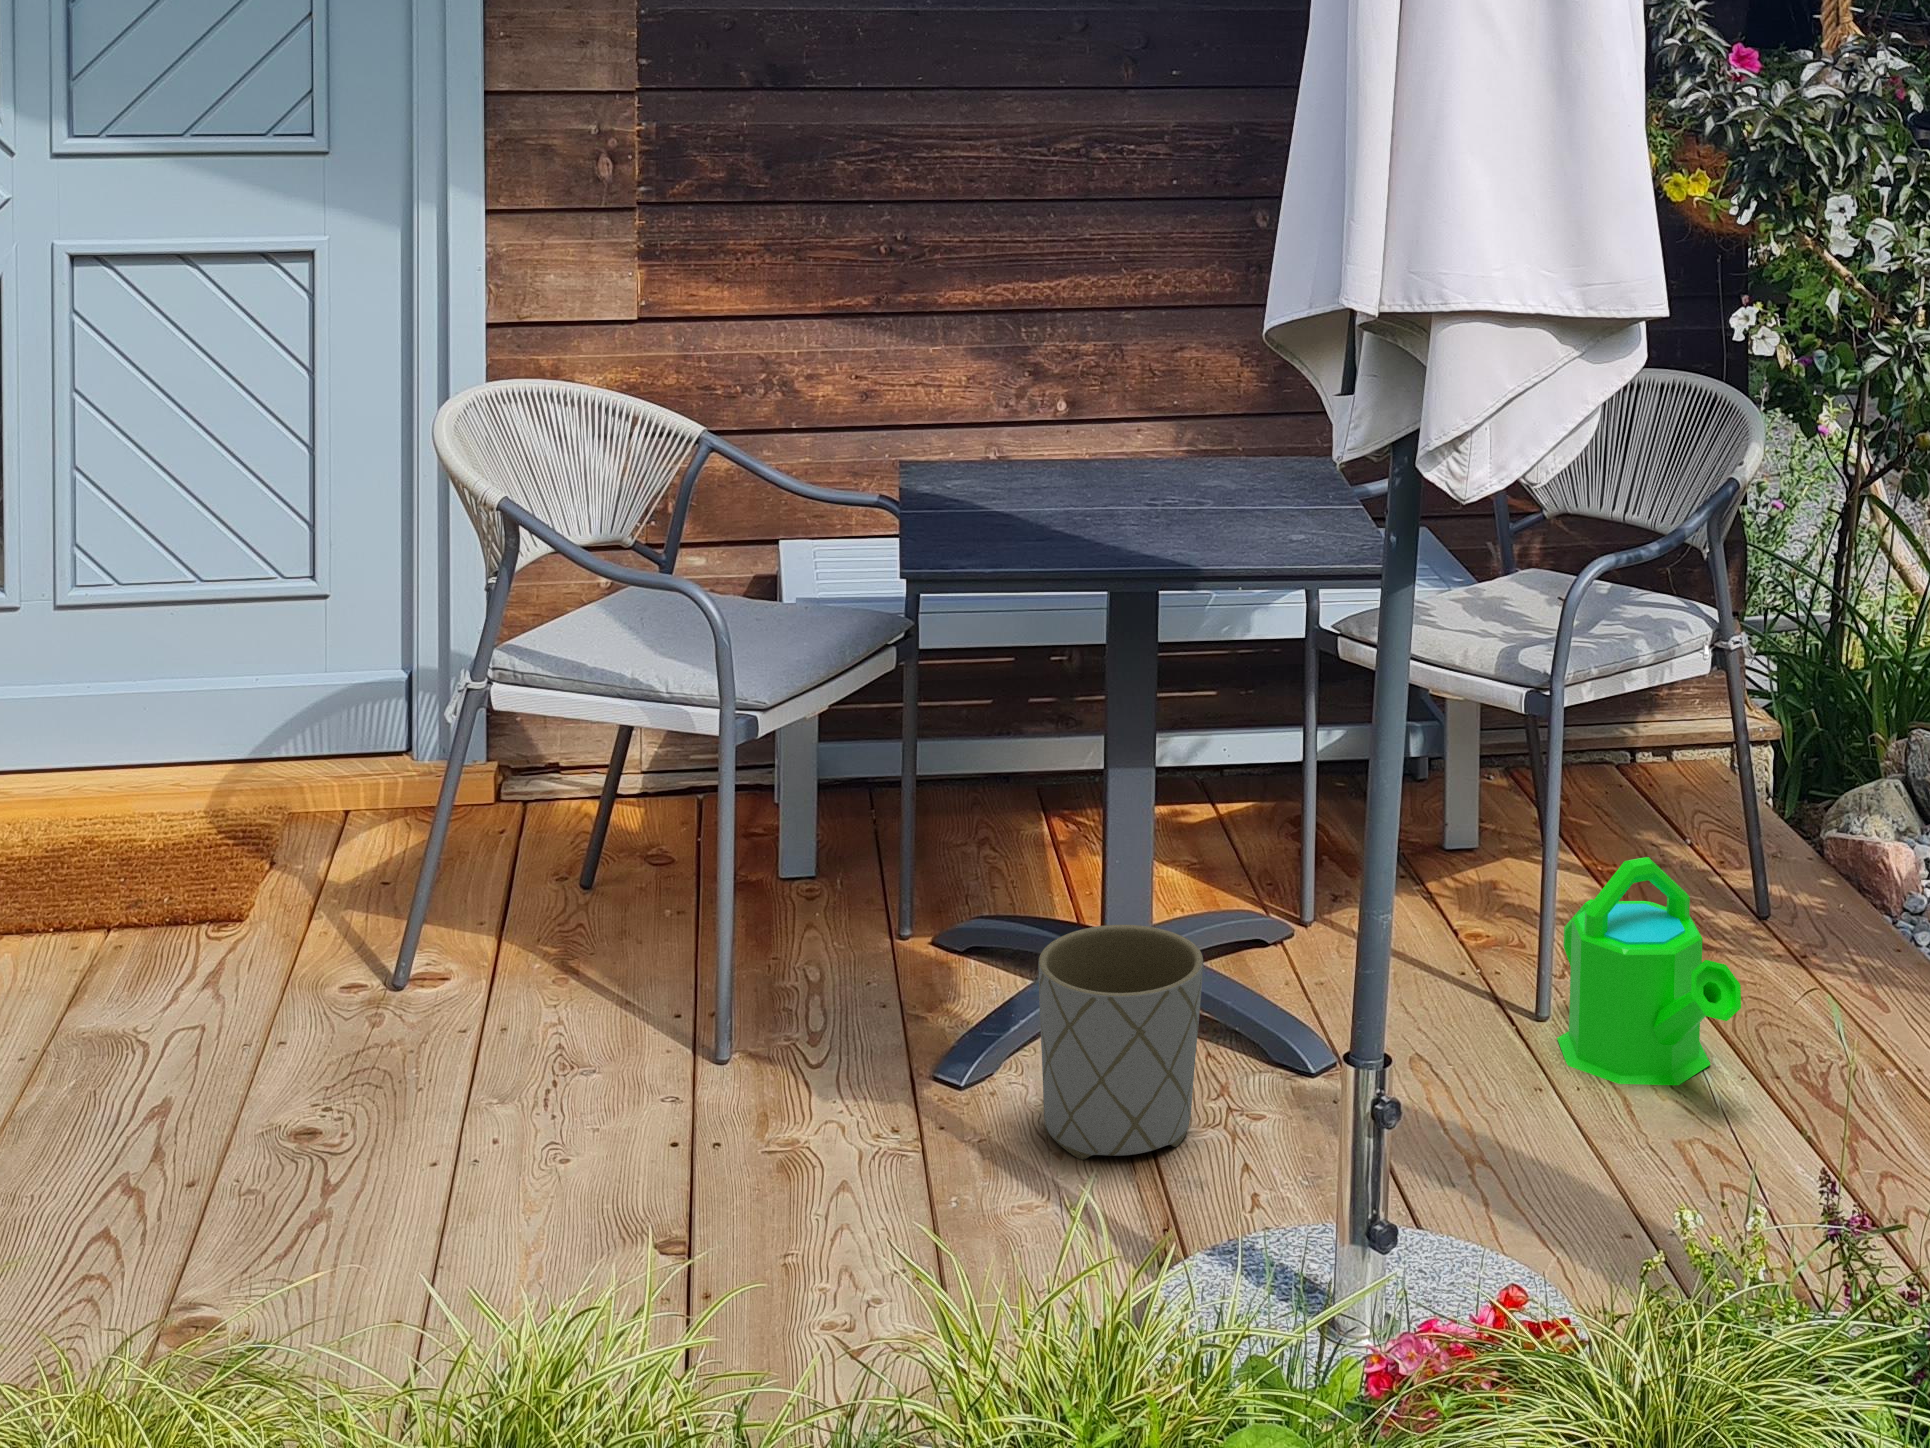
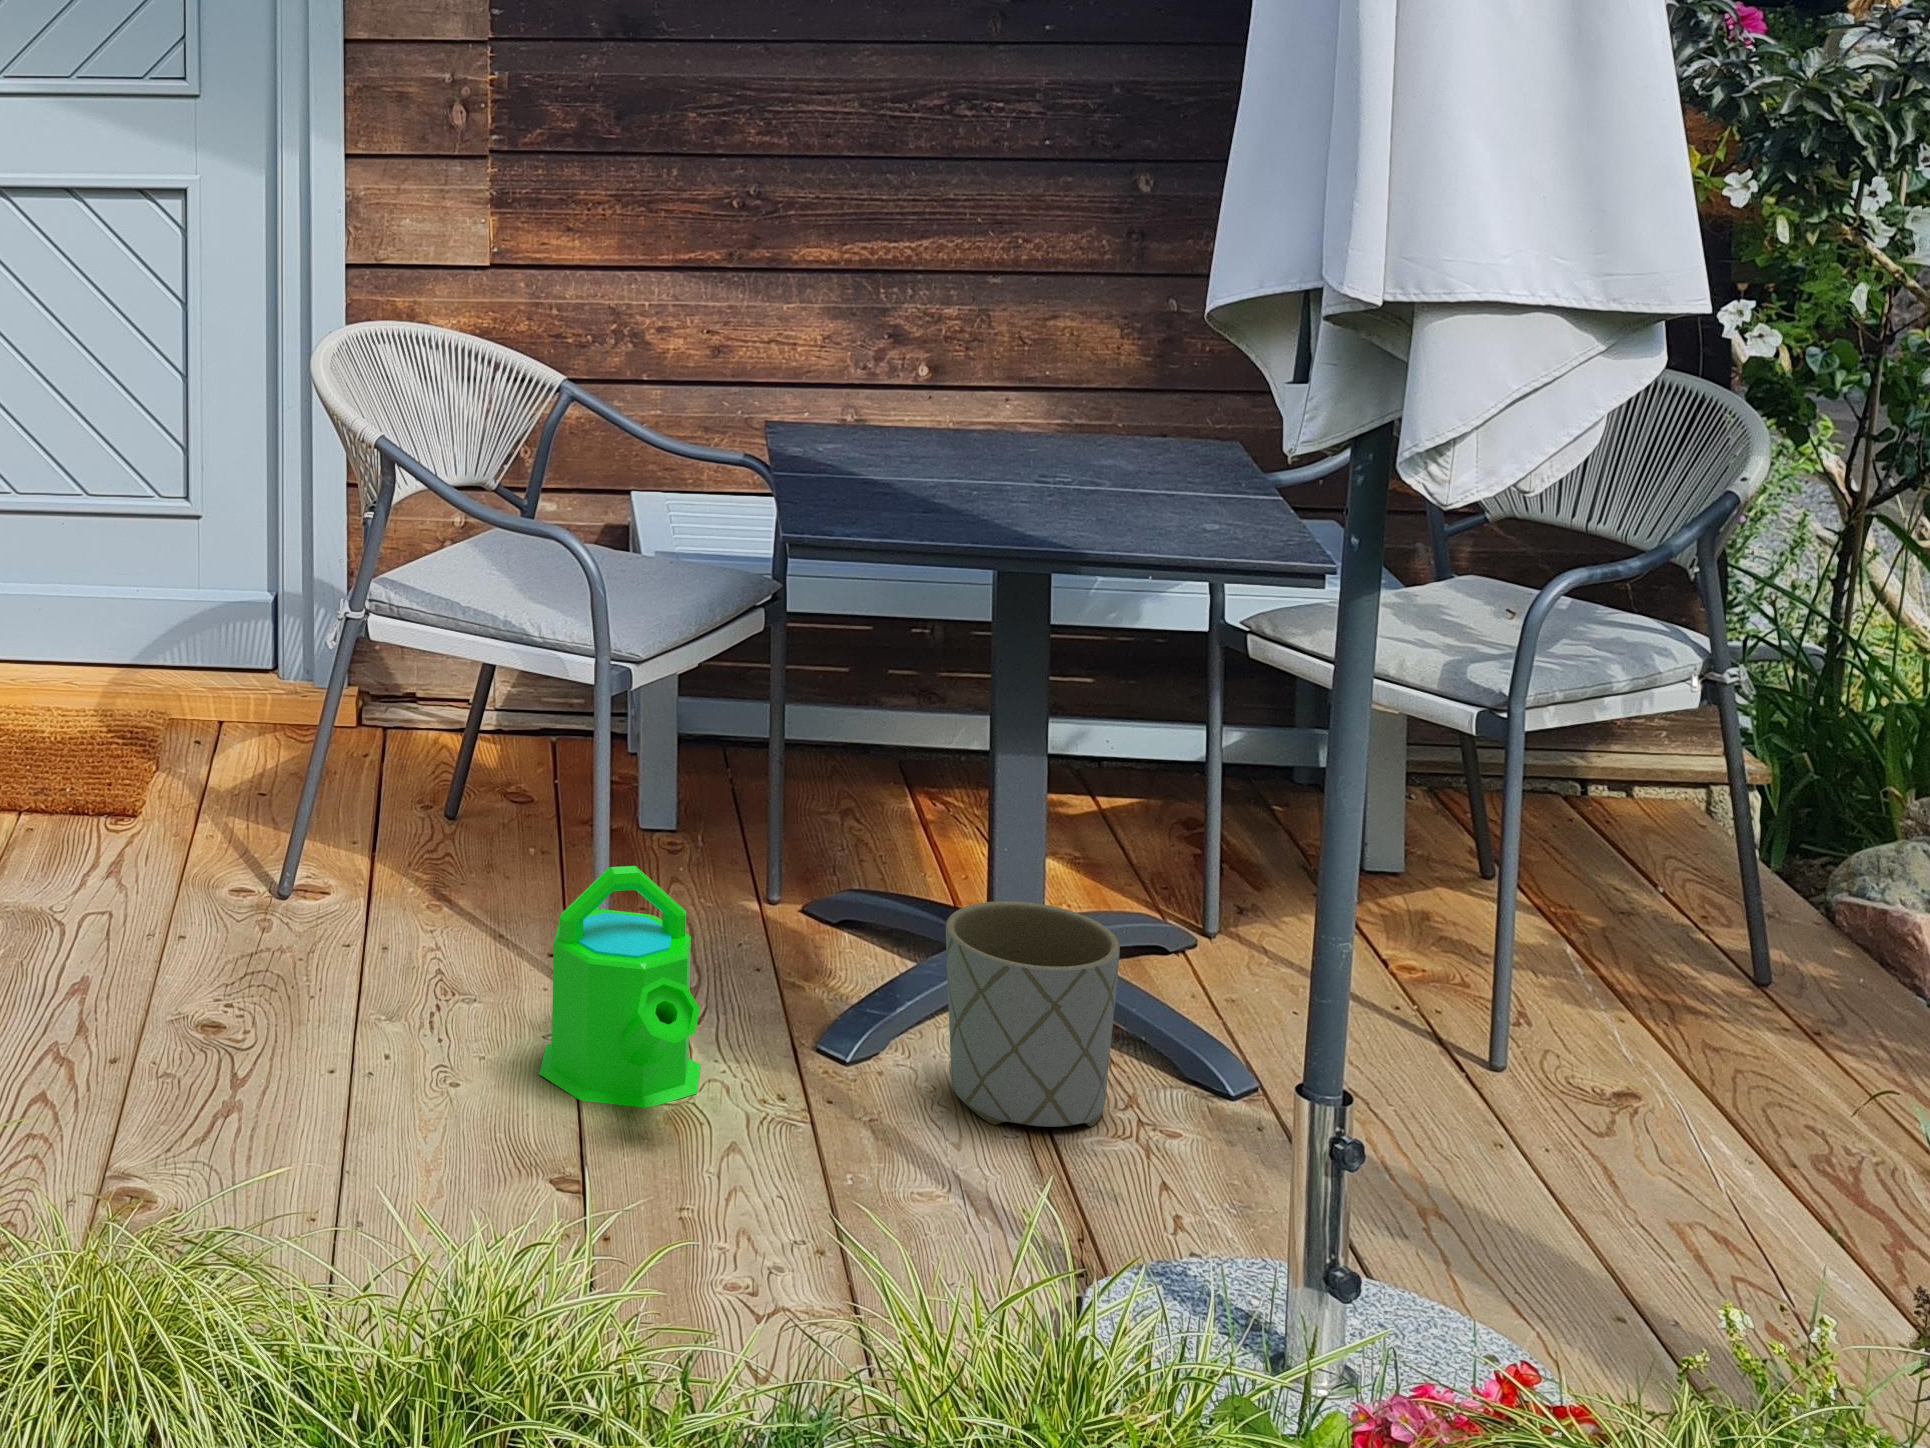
watering can: present [1557,857,1741,1085] -> present [539,866,701,1108]

